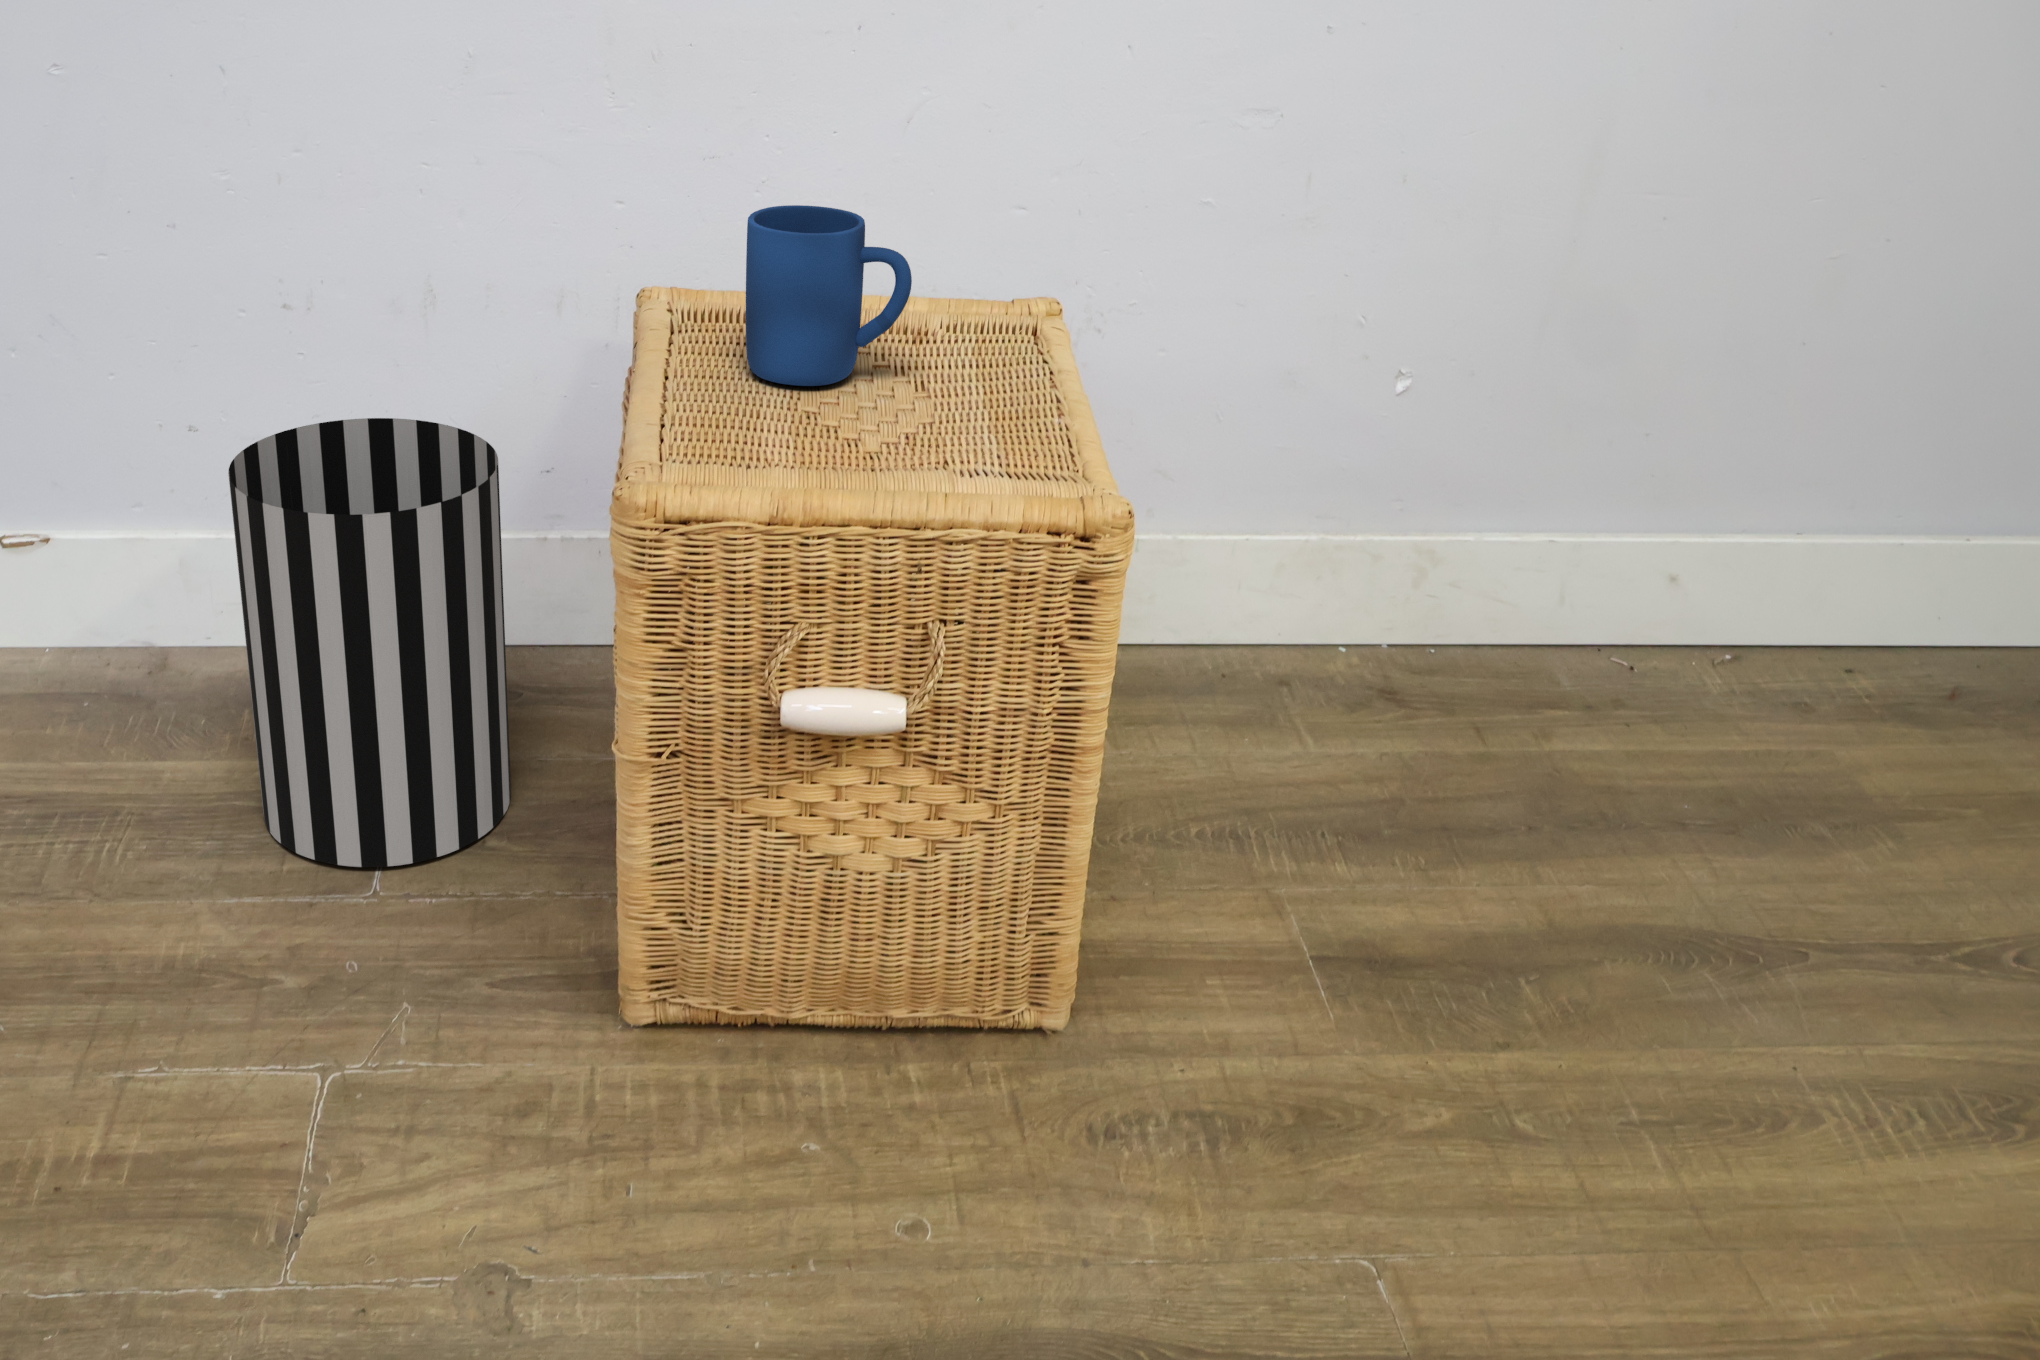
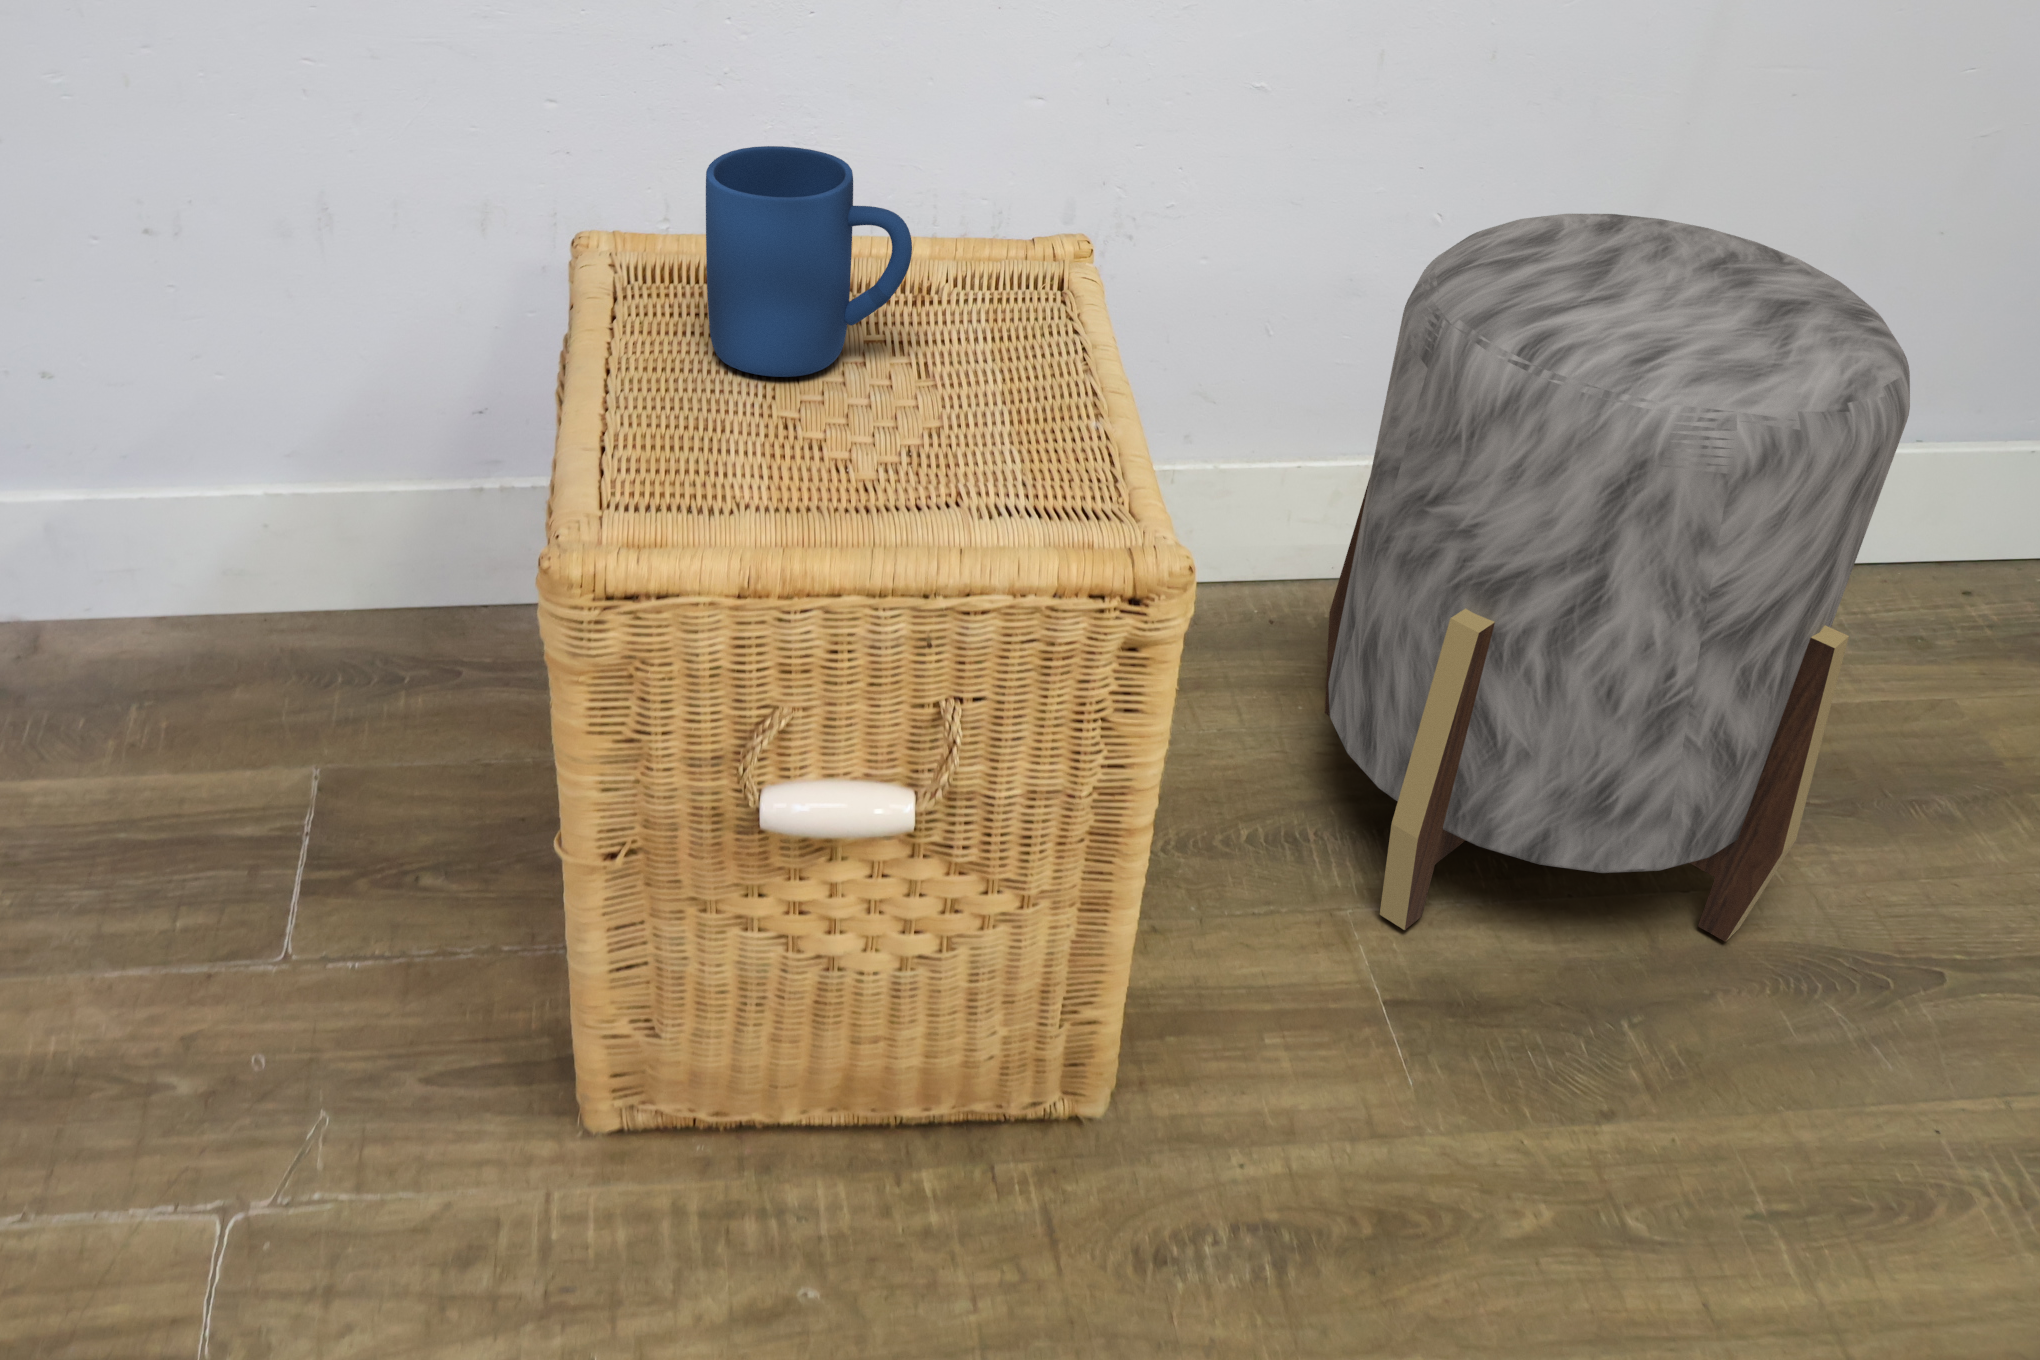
stool: none [1271,288,1753,918] -> present [1325,214,1910,942]
wastebasket: present [228,418,511,867] -> none [73,386,450,928]

